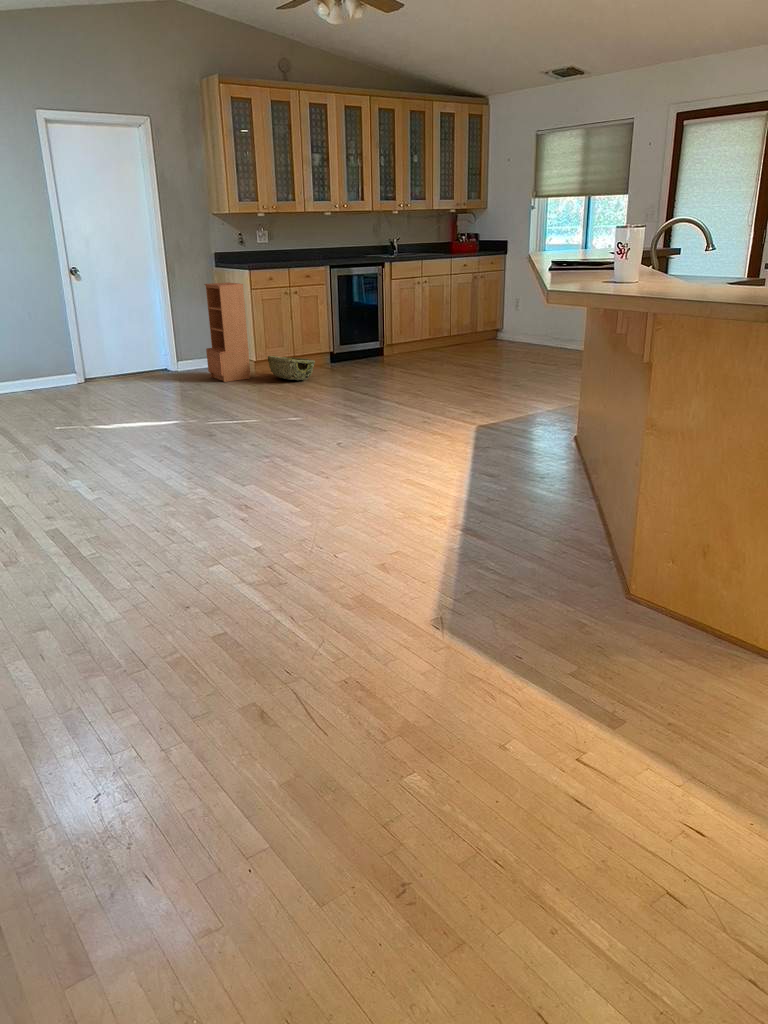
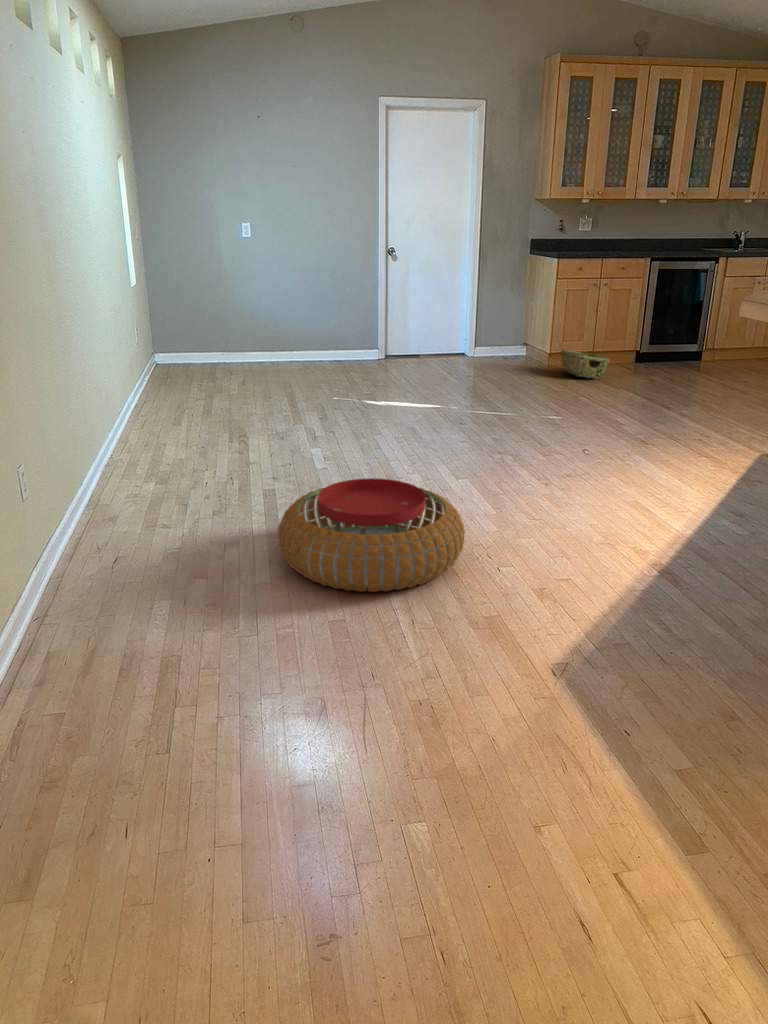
bookcase: present [204,282,250,382] -> none [501,270,549,371]
pouf: none [110,495,302,610] -> present [278,478,465,592]

